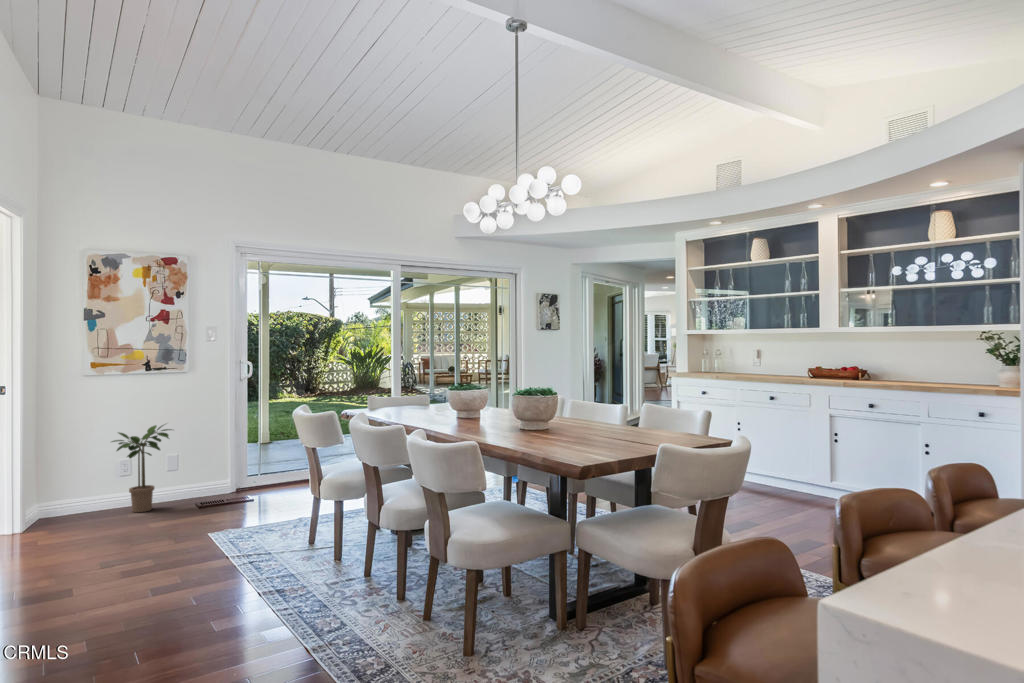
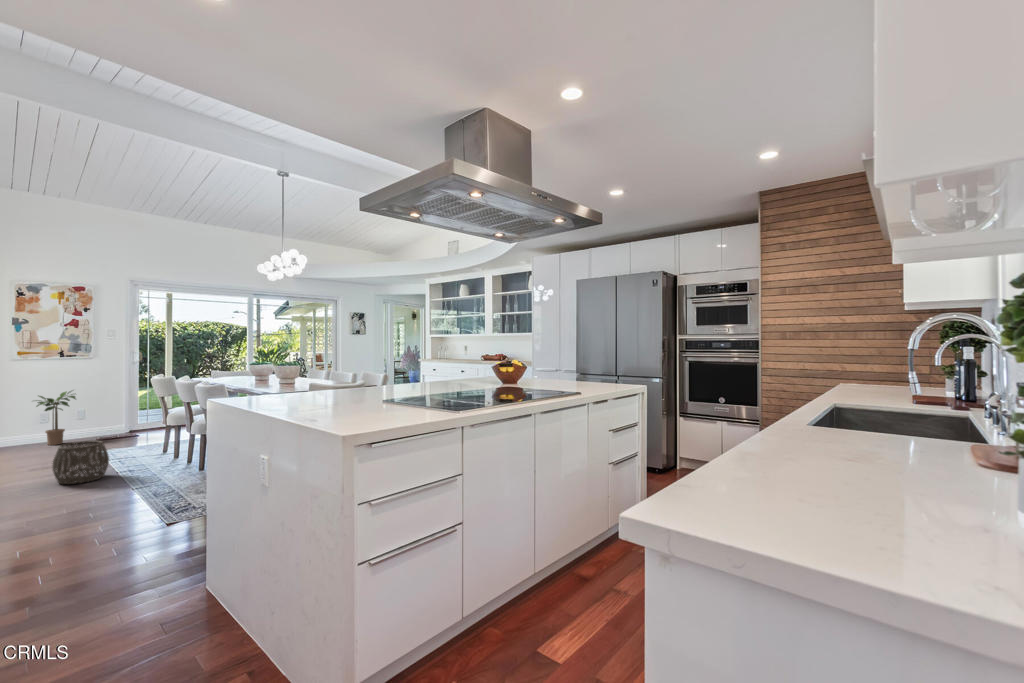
woven basket: none [153,533,242,622] -> present [52,440,109,484]

